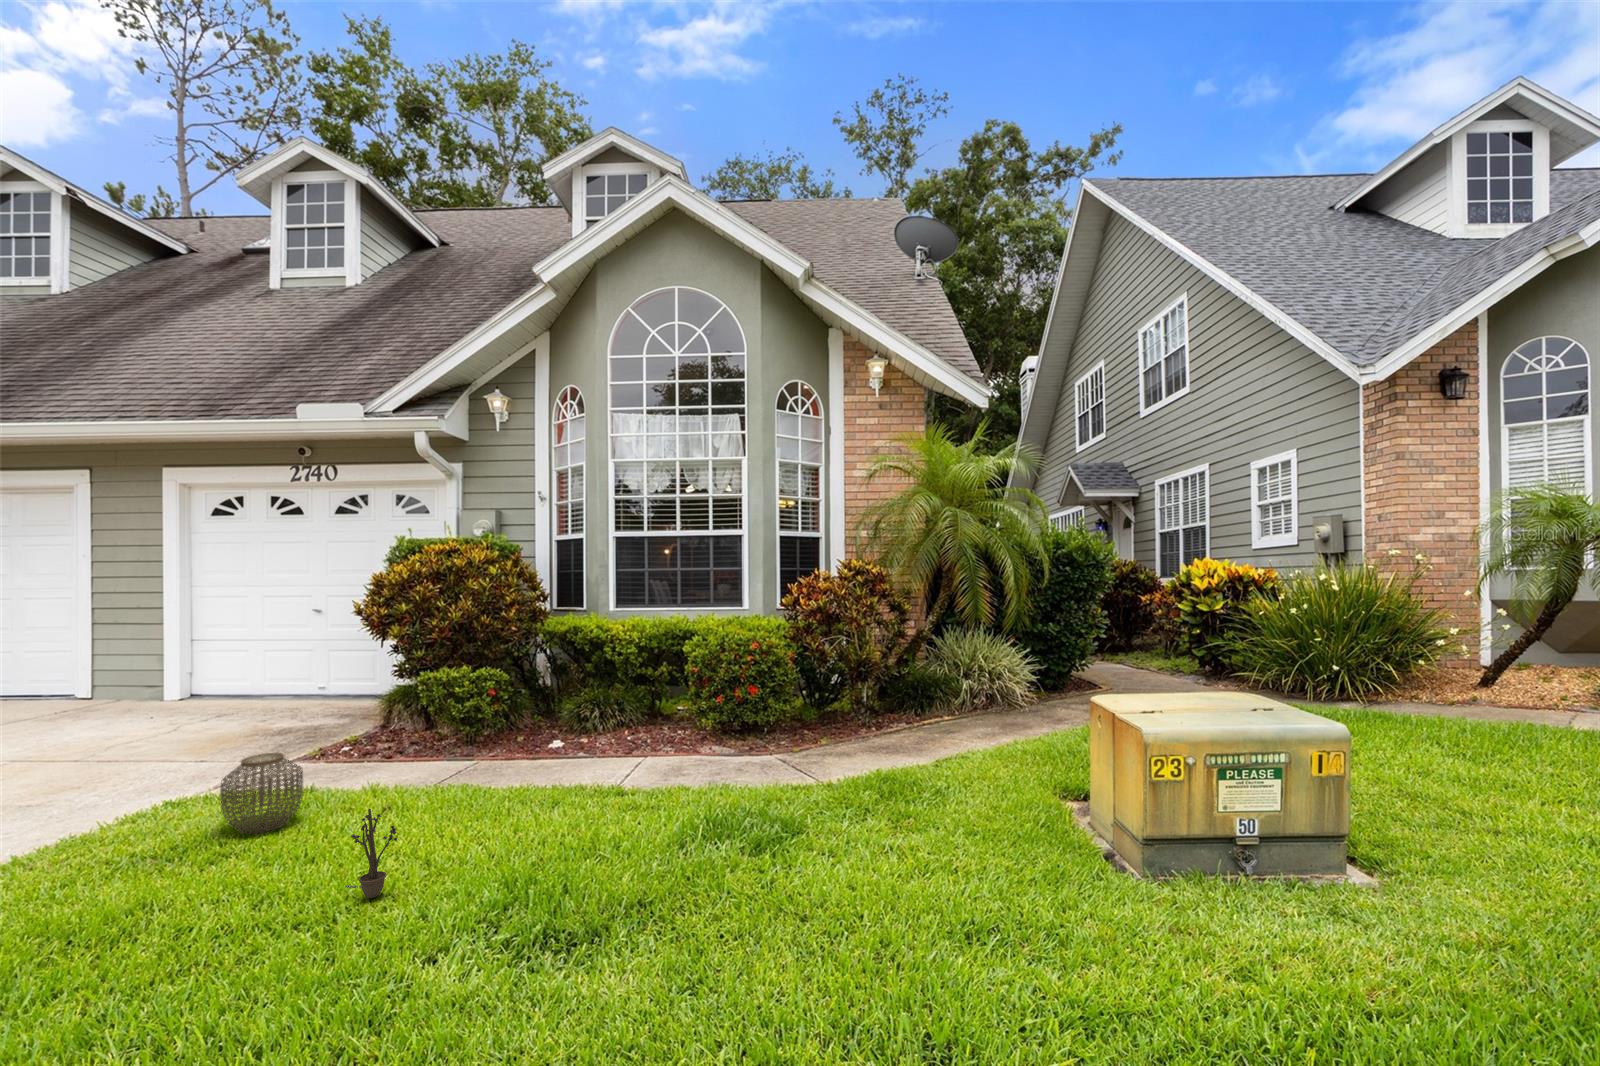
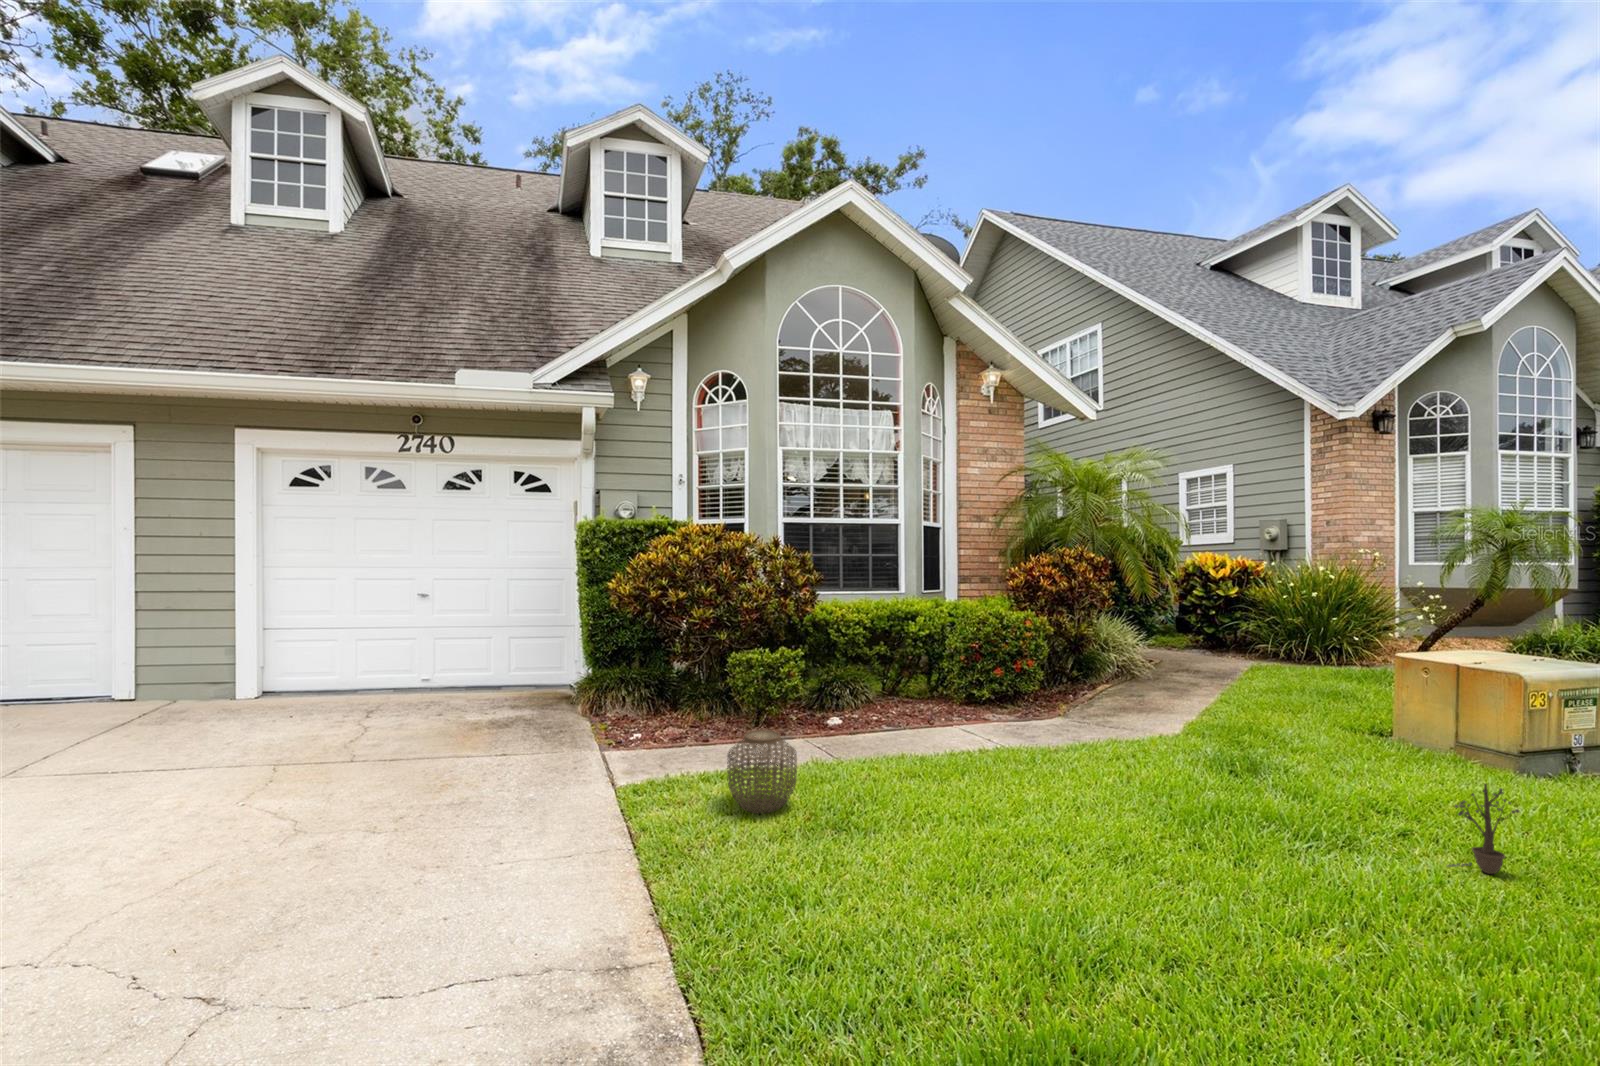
decorative plant: present [345,809,397,898] -> present [1448,784,1519,874]

